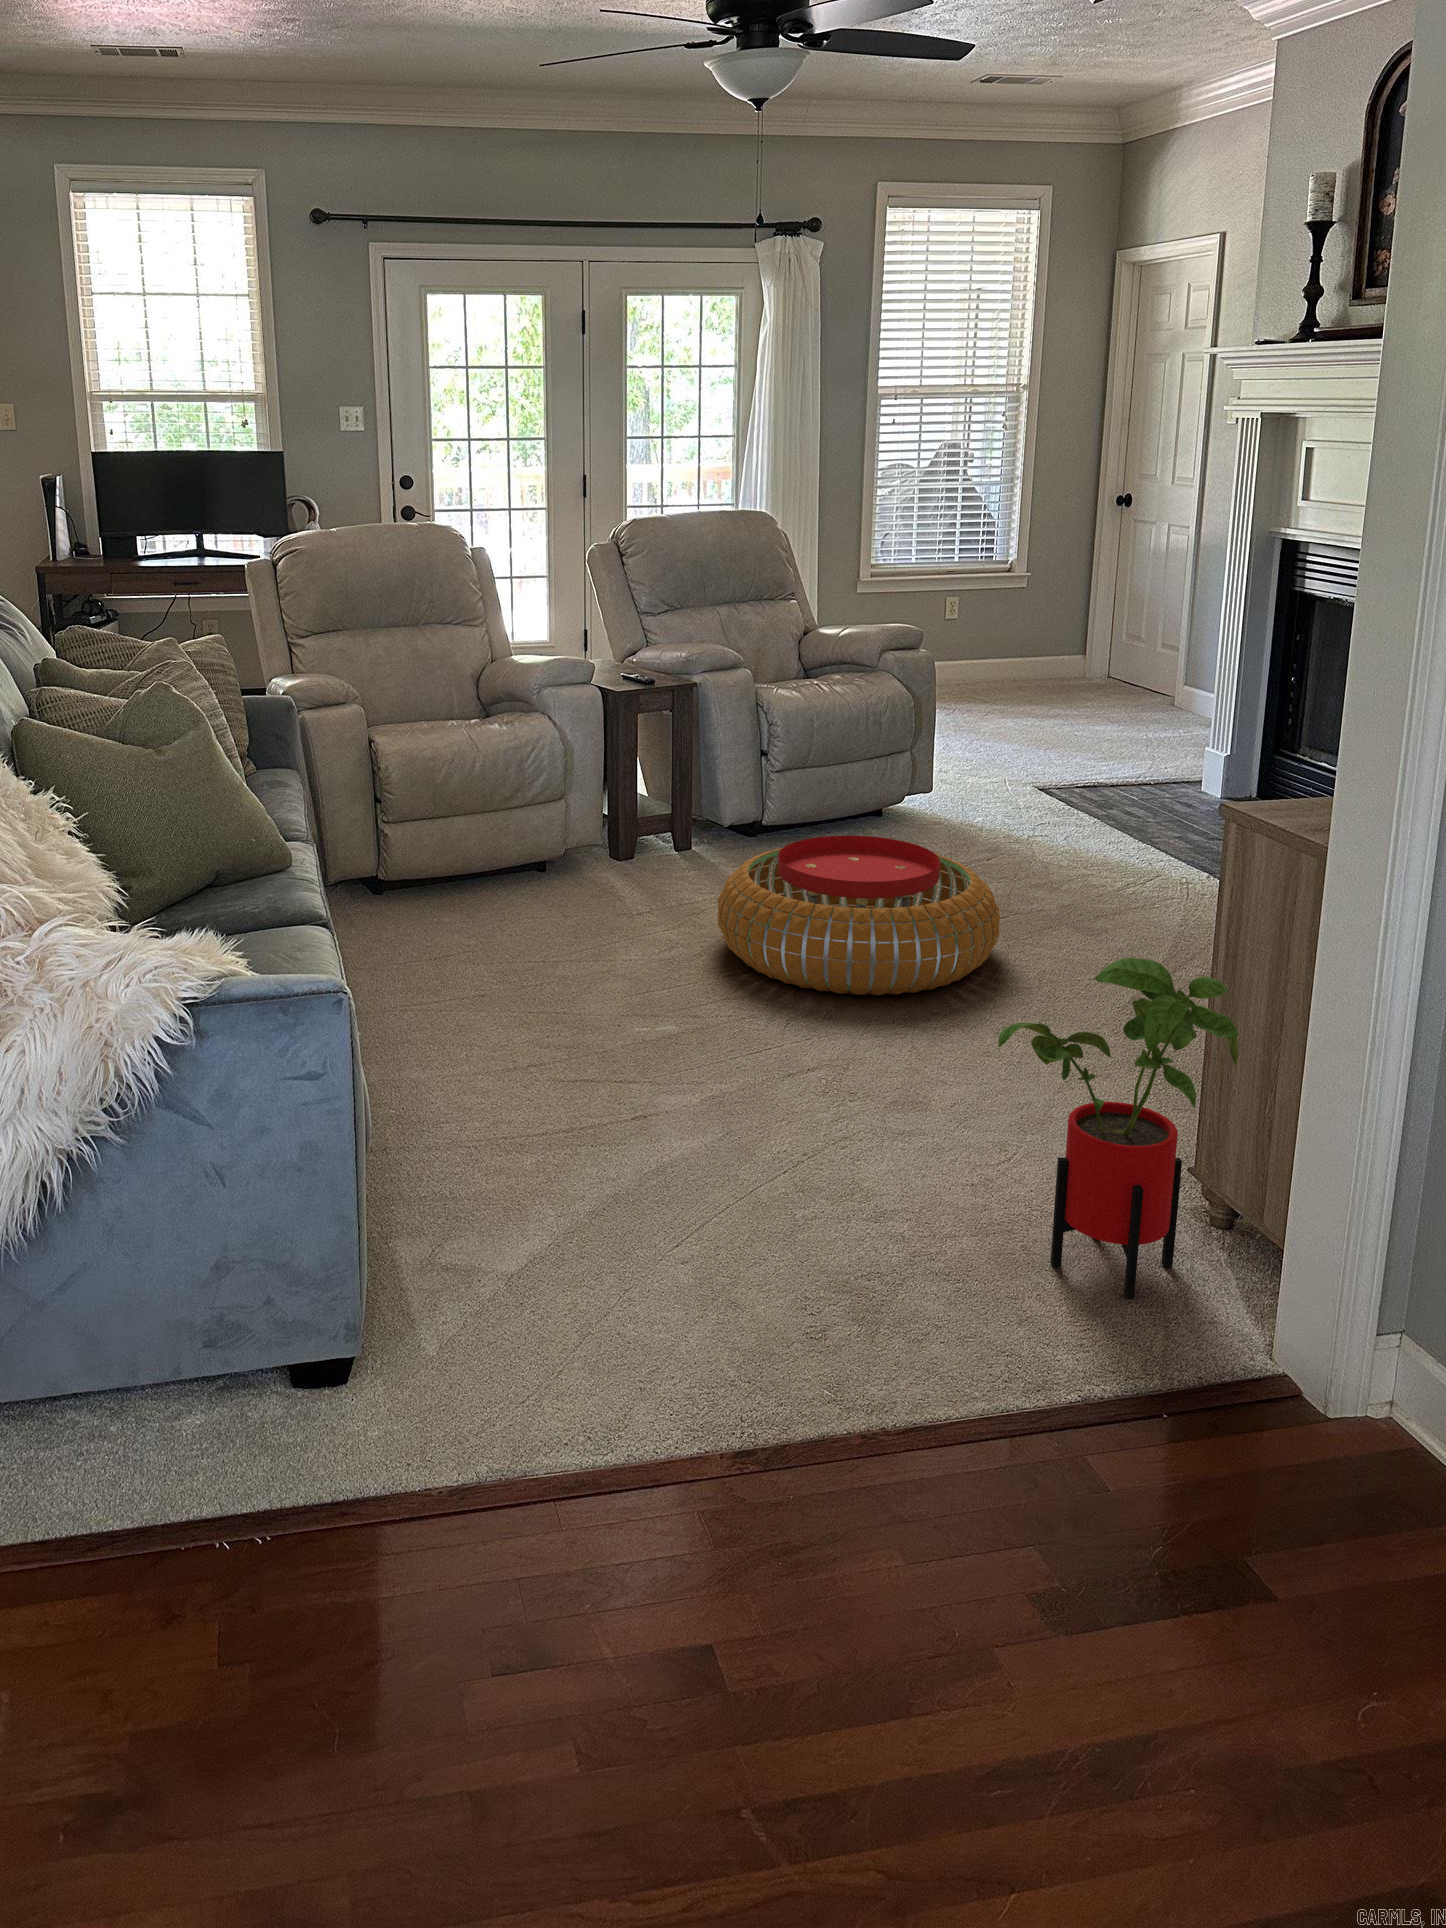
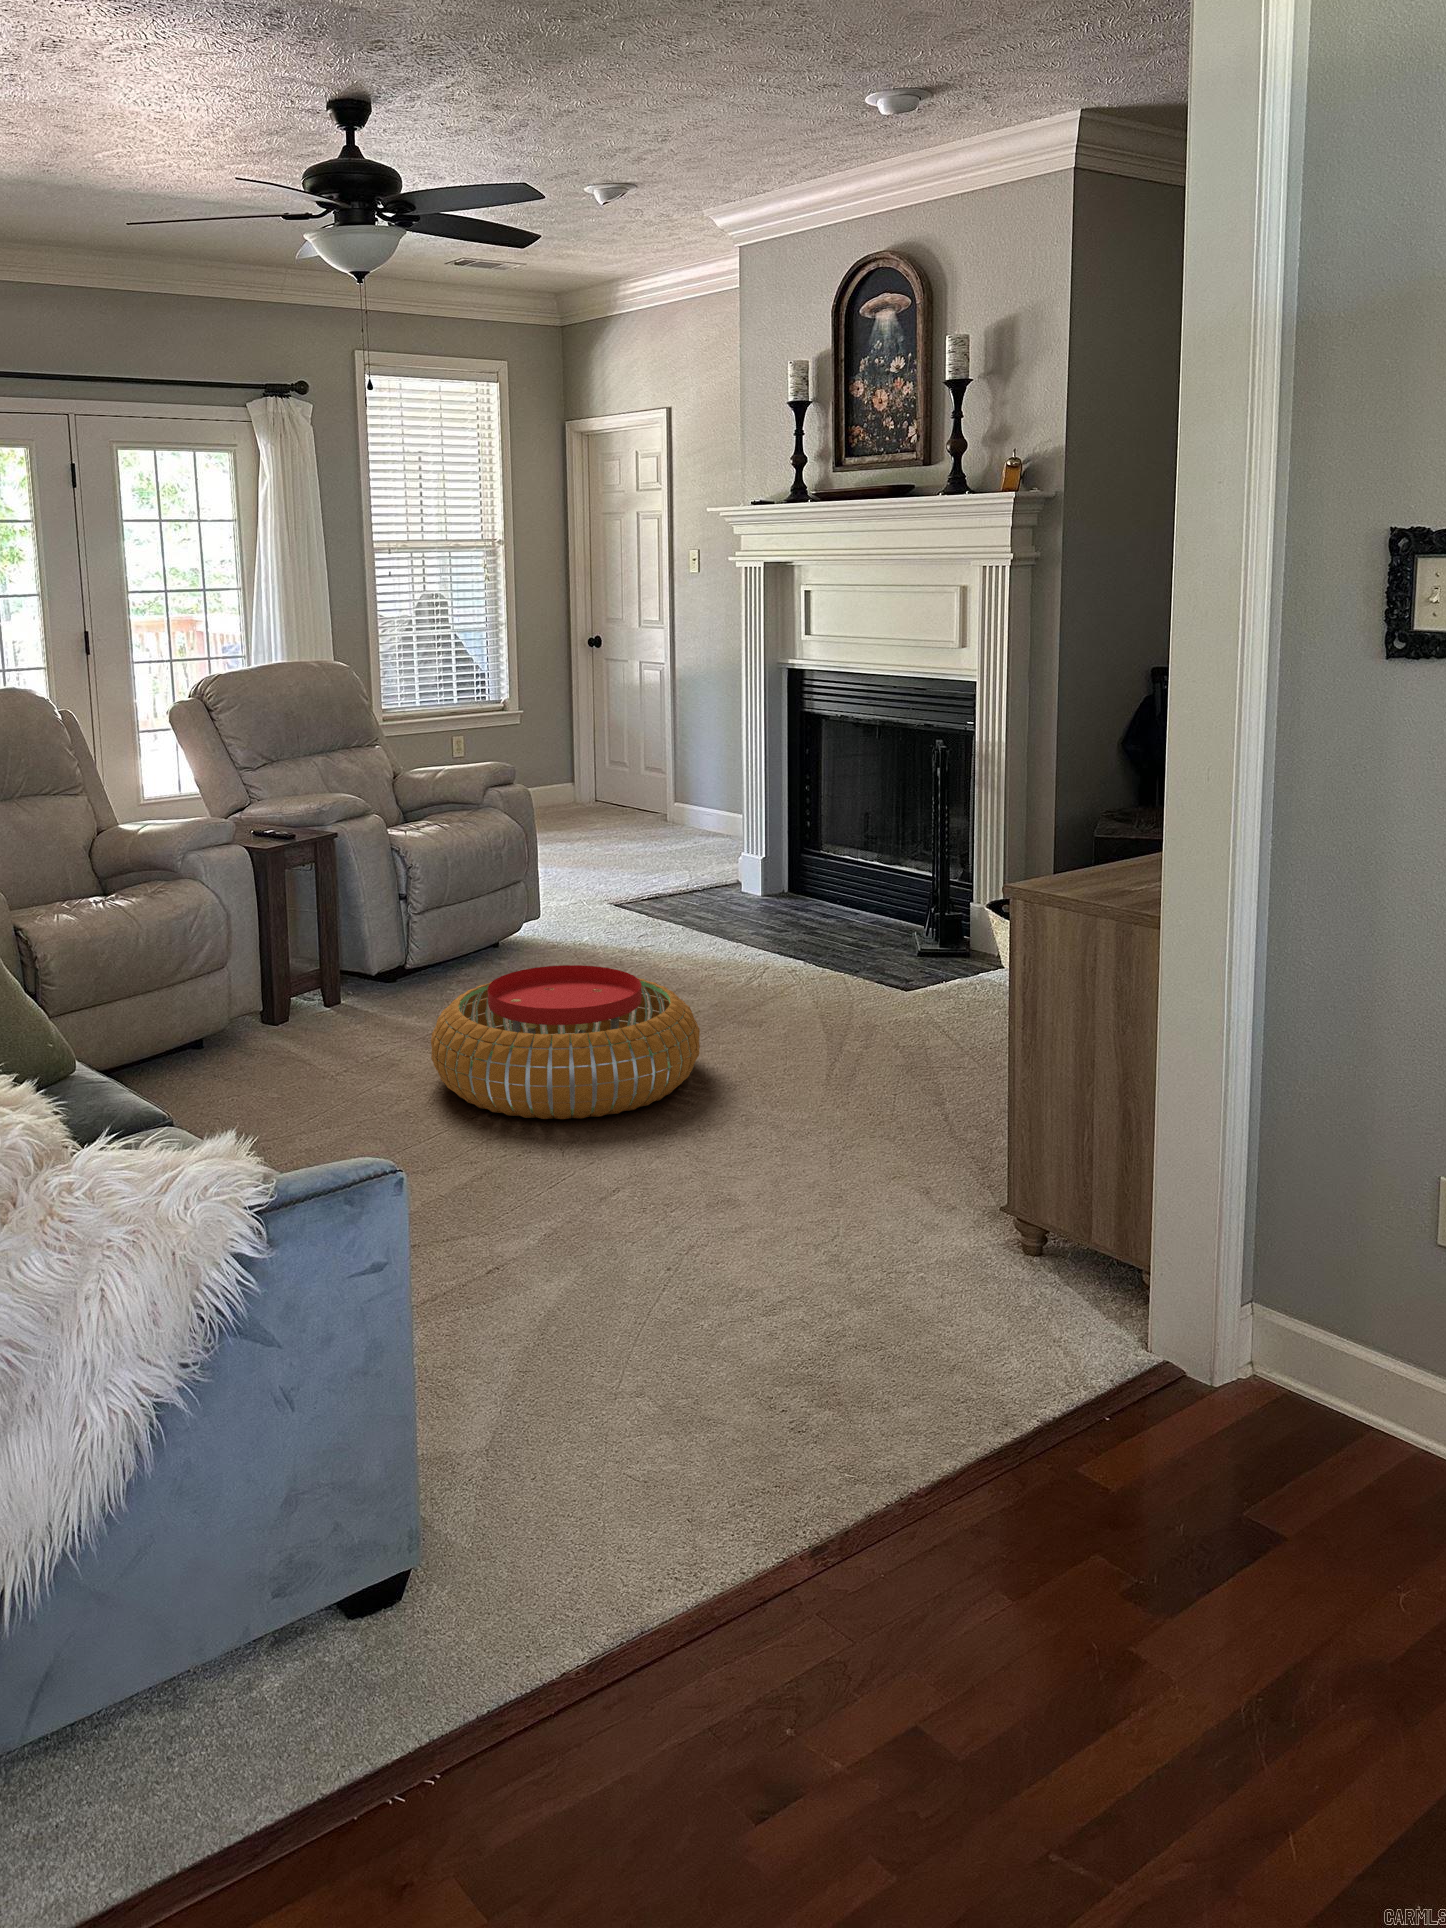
house plant: present [998,958,1239,1299] -> none [883,1022,1092,1325]

